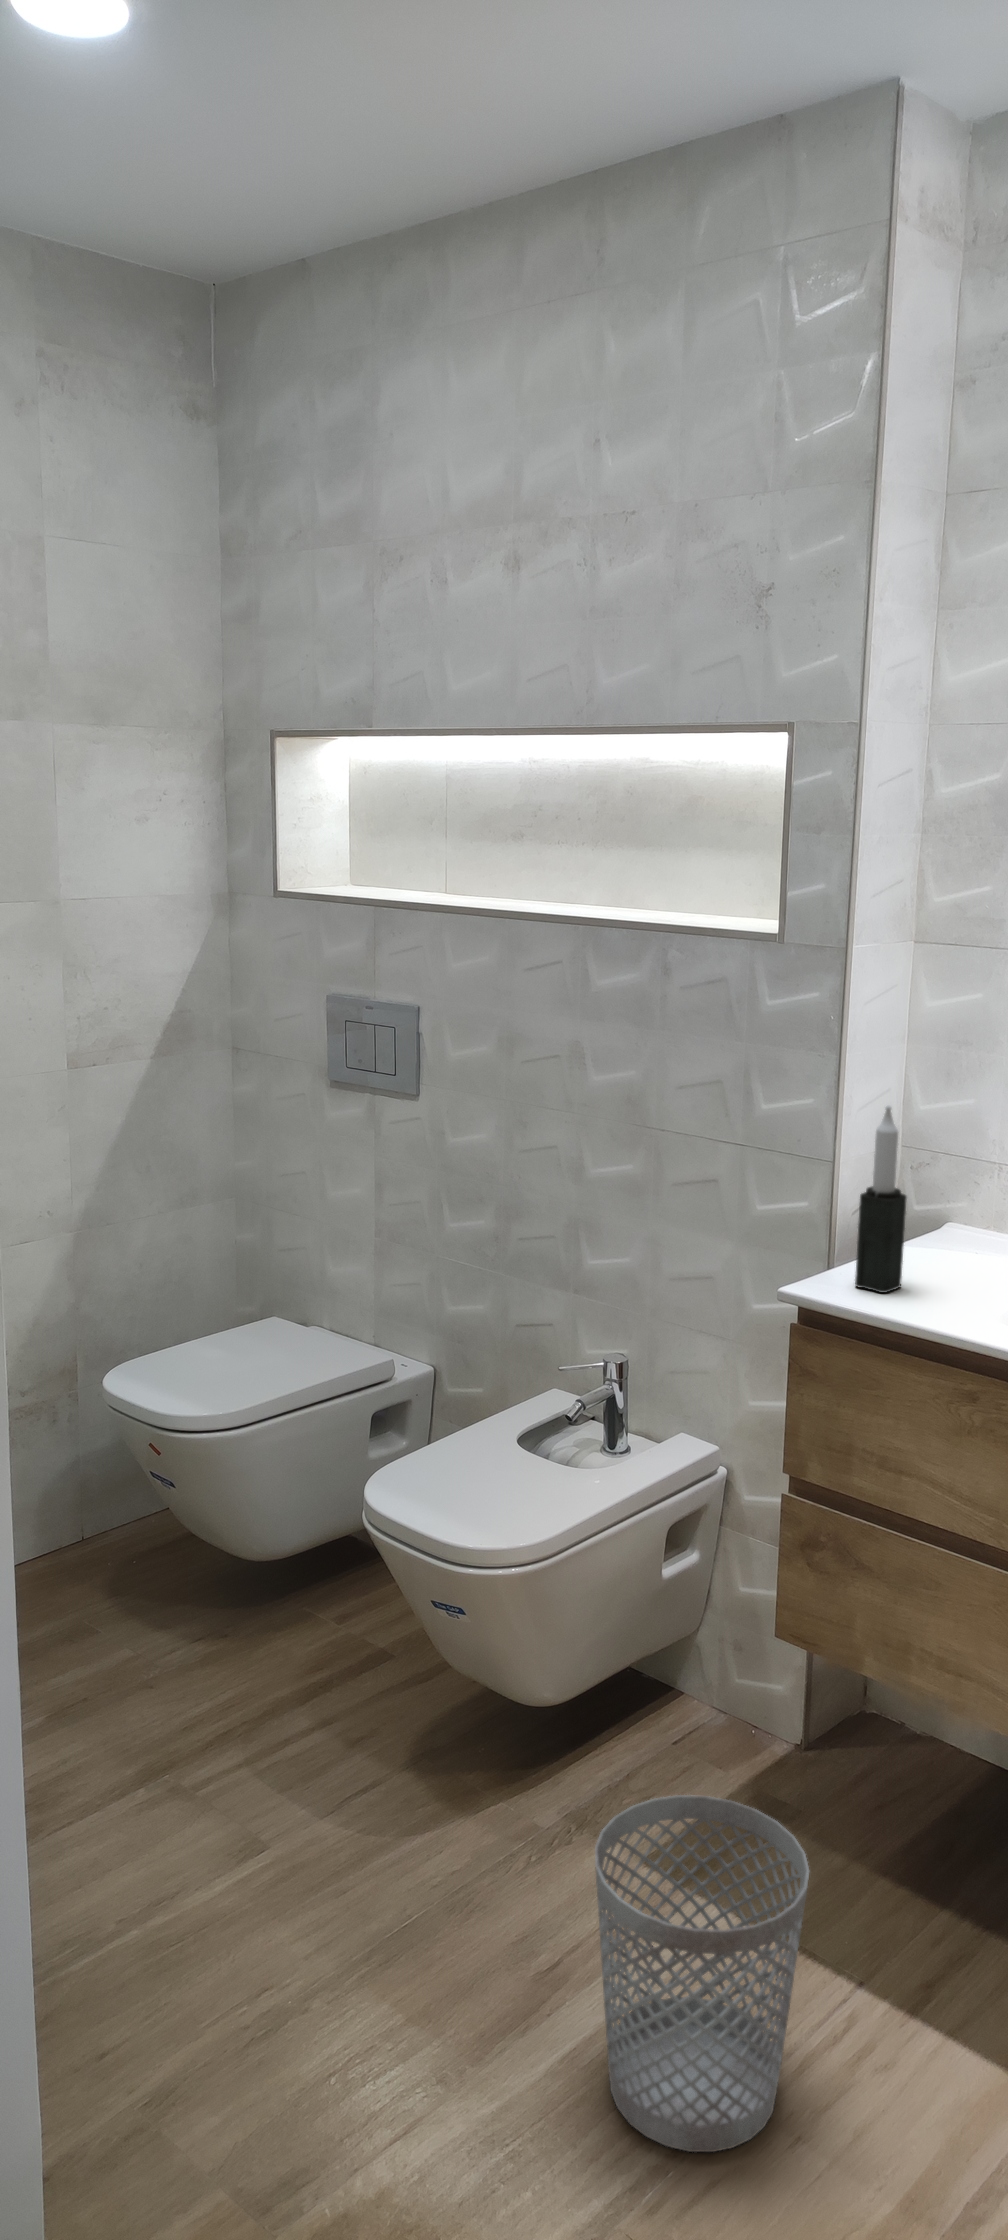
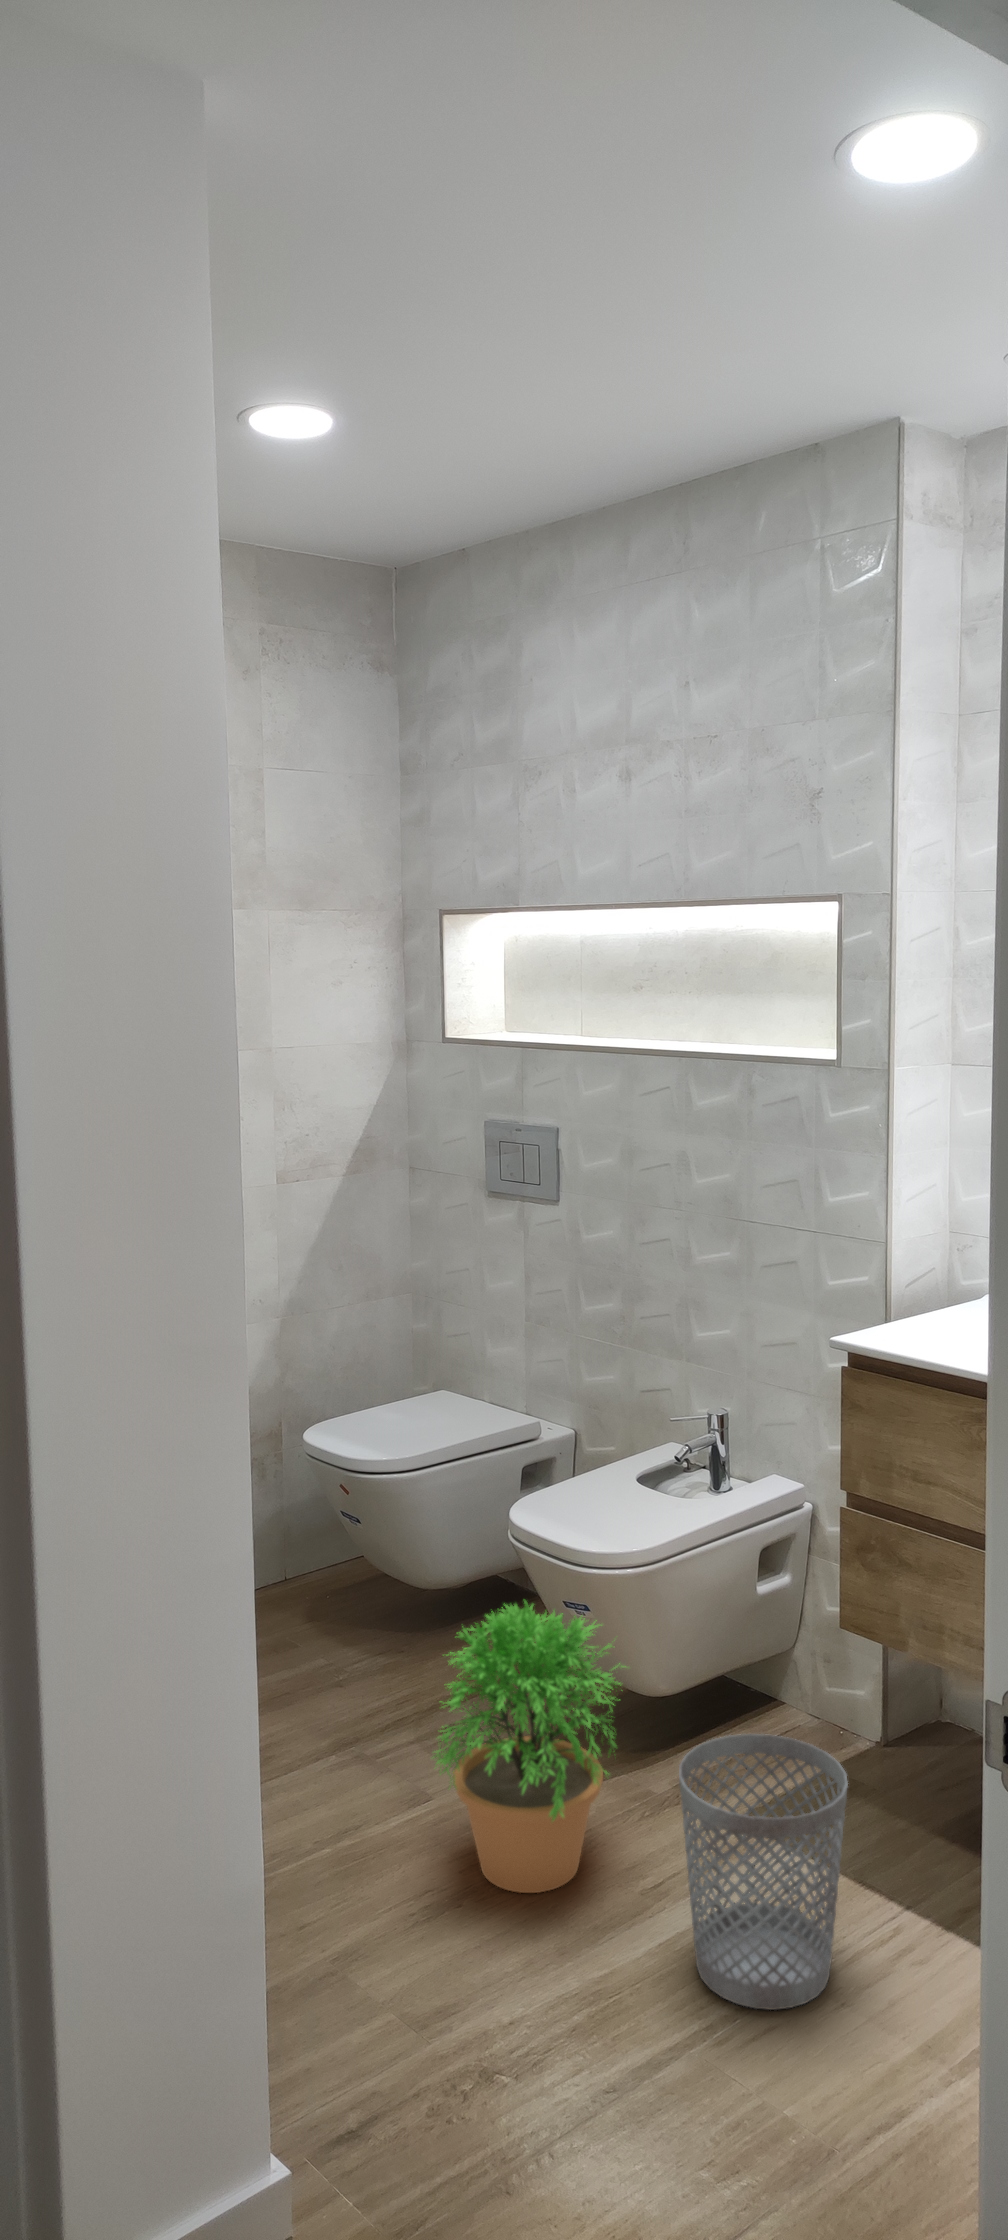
candle: present [855,1105,906,1293] -> none [895,1191,934,1341]
potted plant: none [269,1616,522,1986] -> present [436,1601,623,1893]

